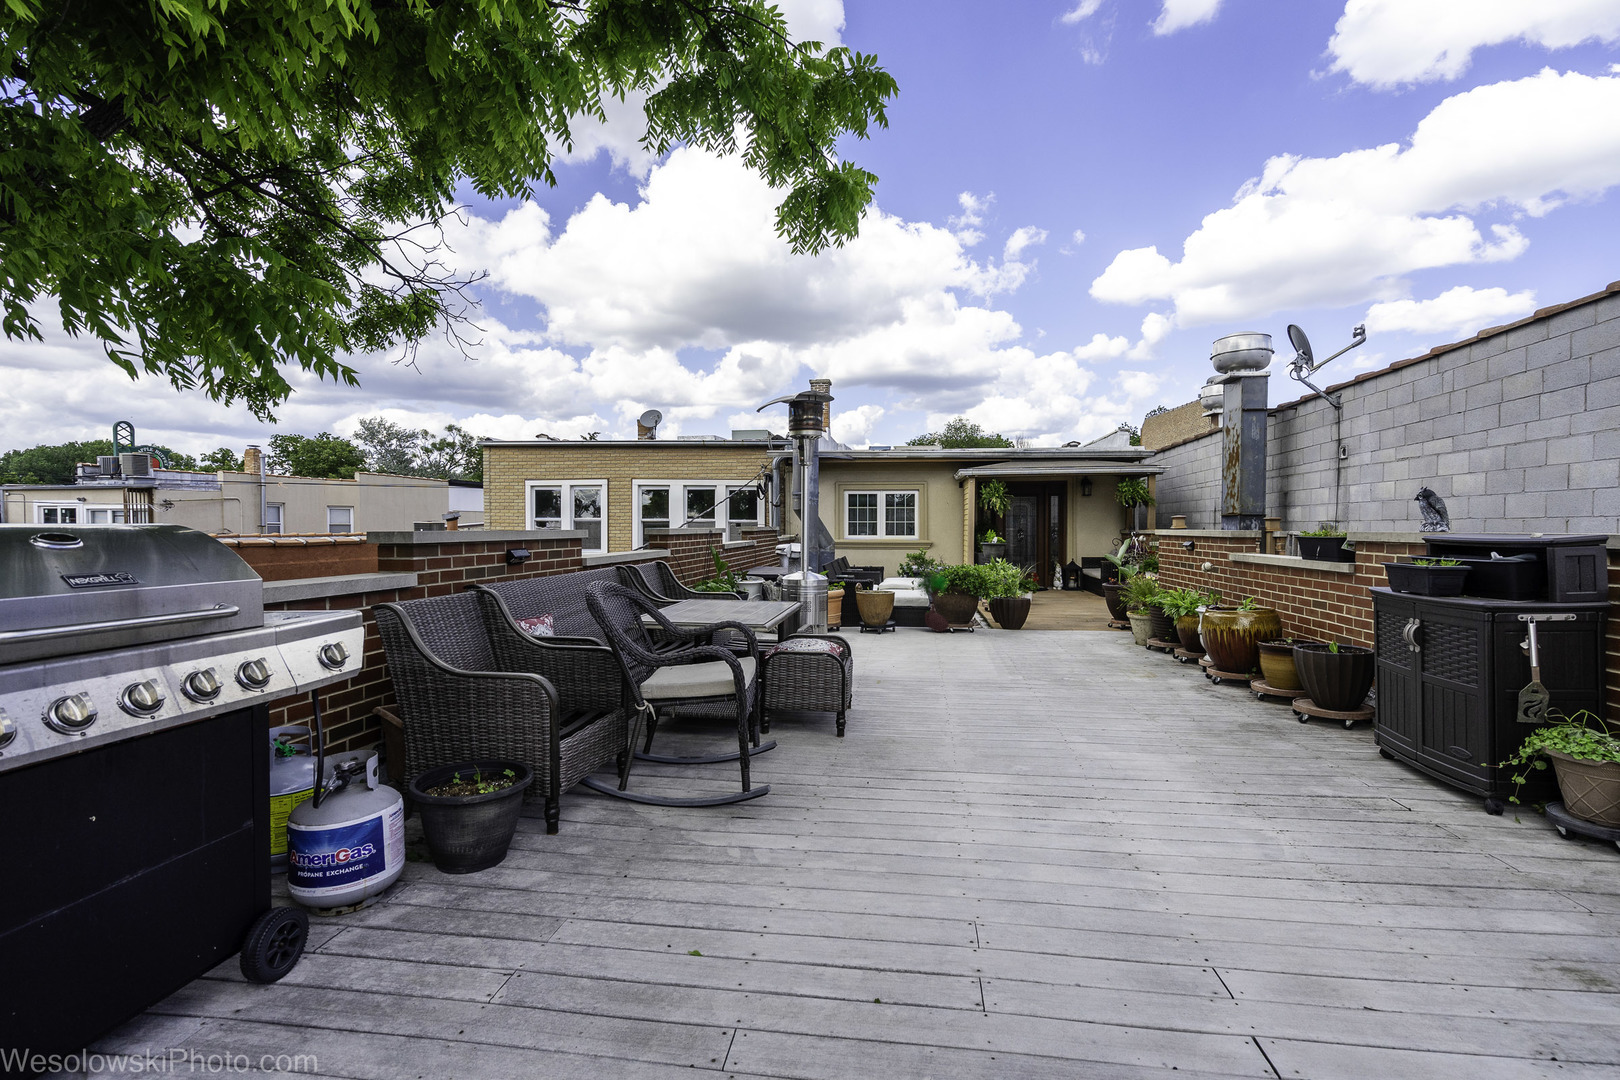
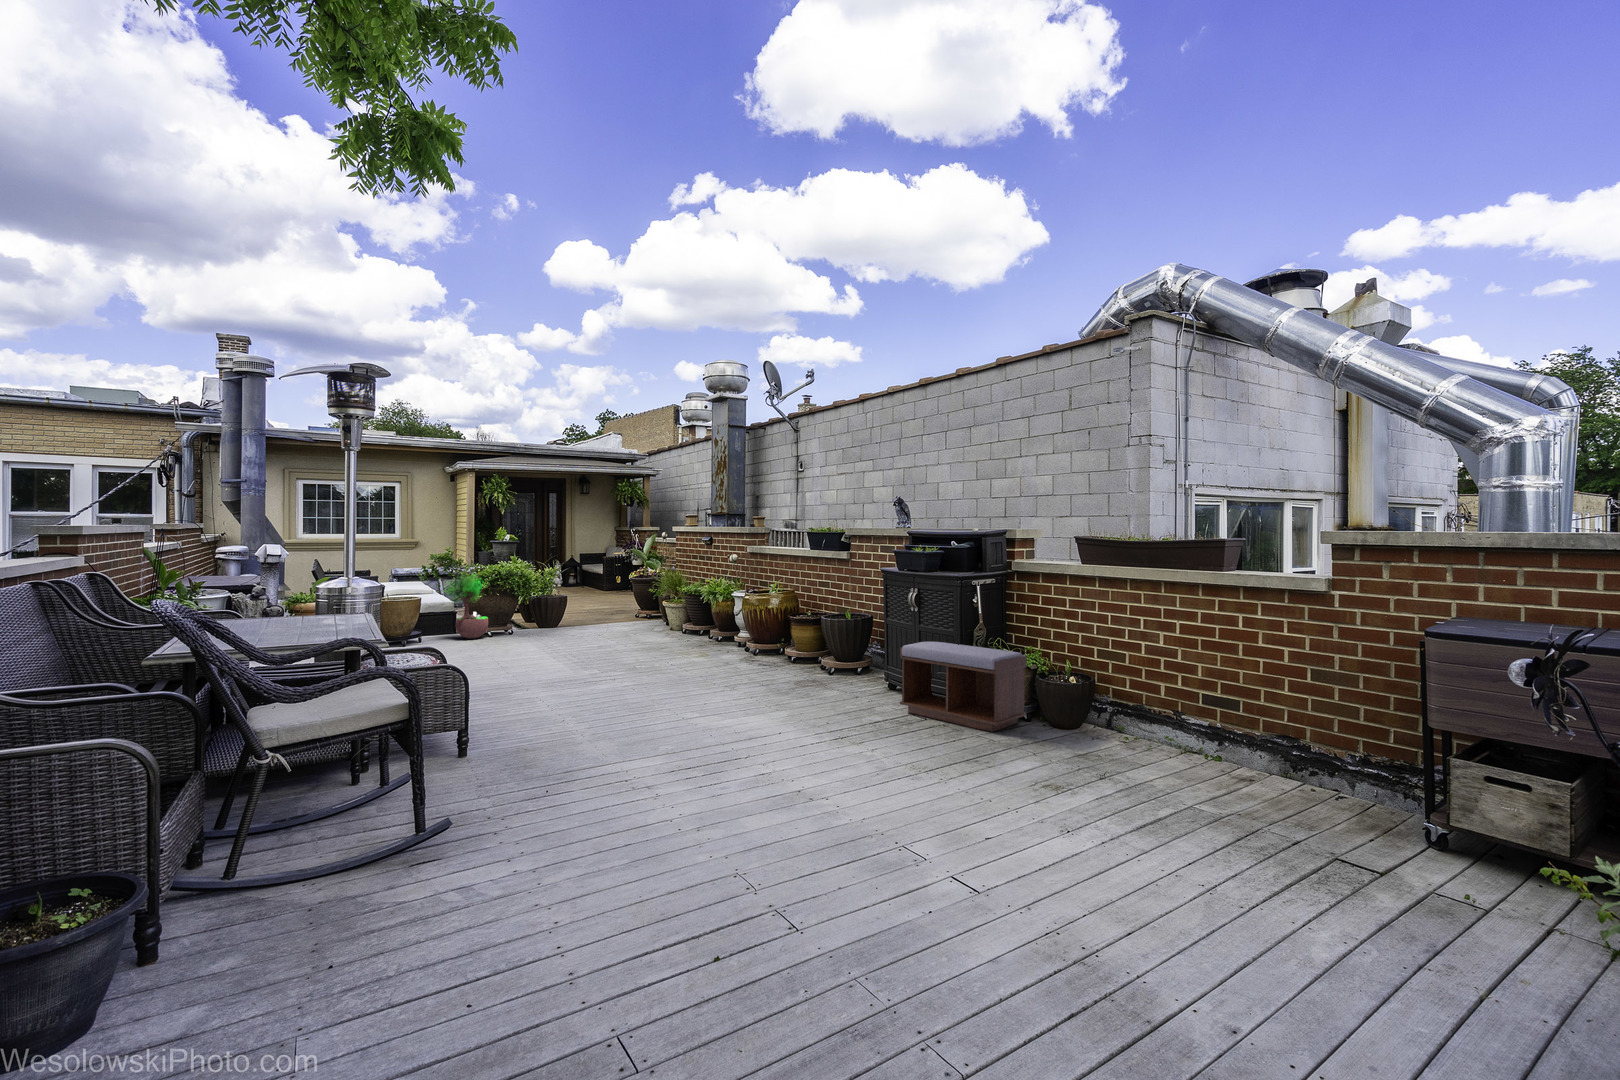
bench: none [1366,694,1614,851] -> present [900,642,1027,732]

